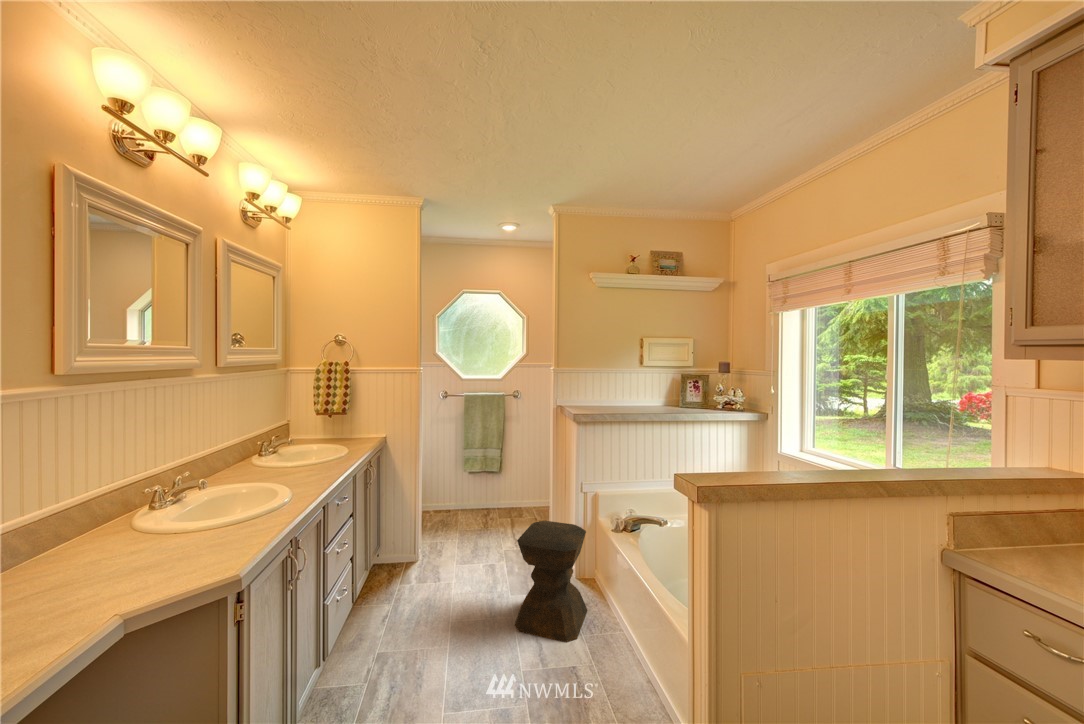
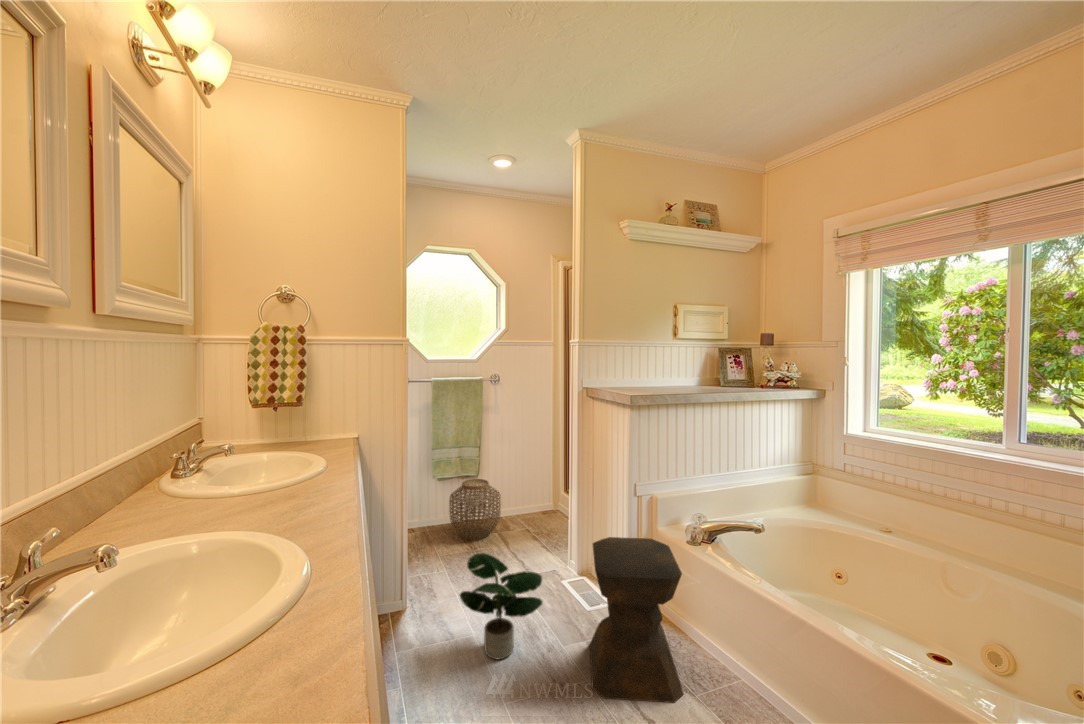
woven basket: none [472,473,512,520] -> present [449,479,501,540]
potted plant: none [438,524,499,599] -> present [460,553,543,659]

